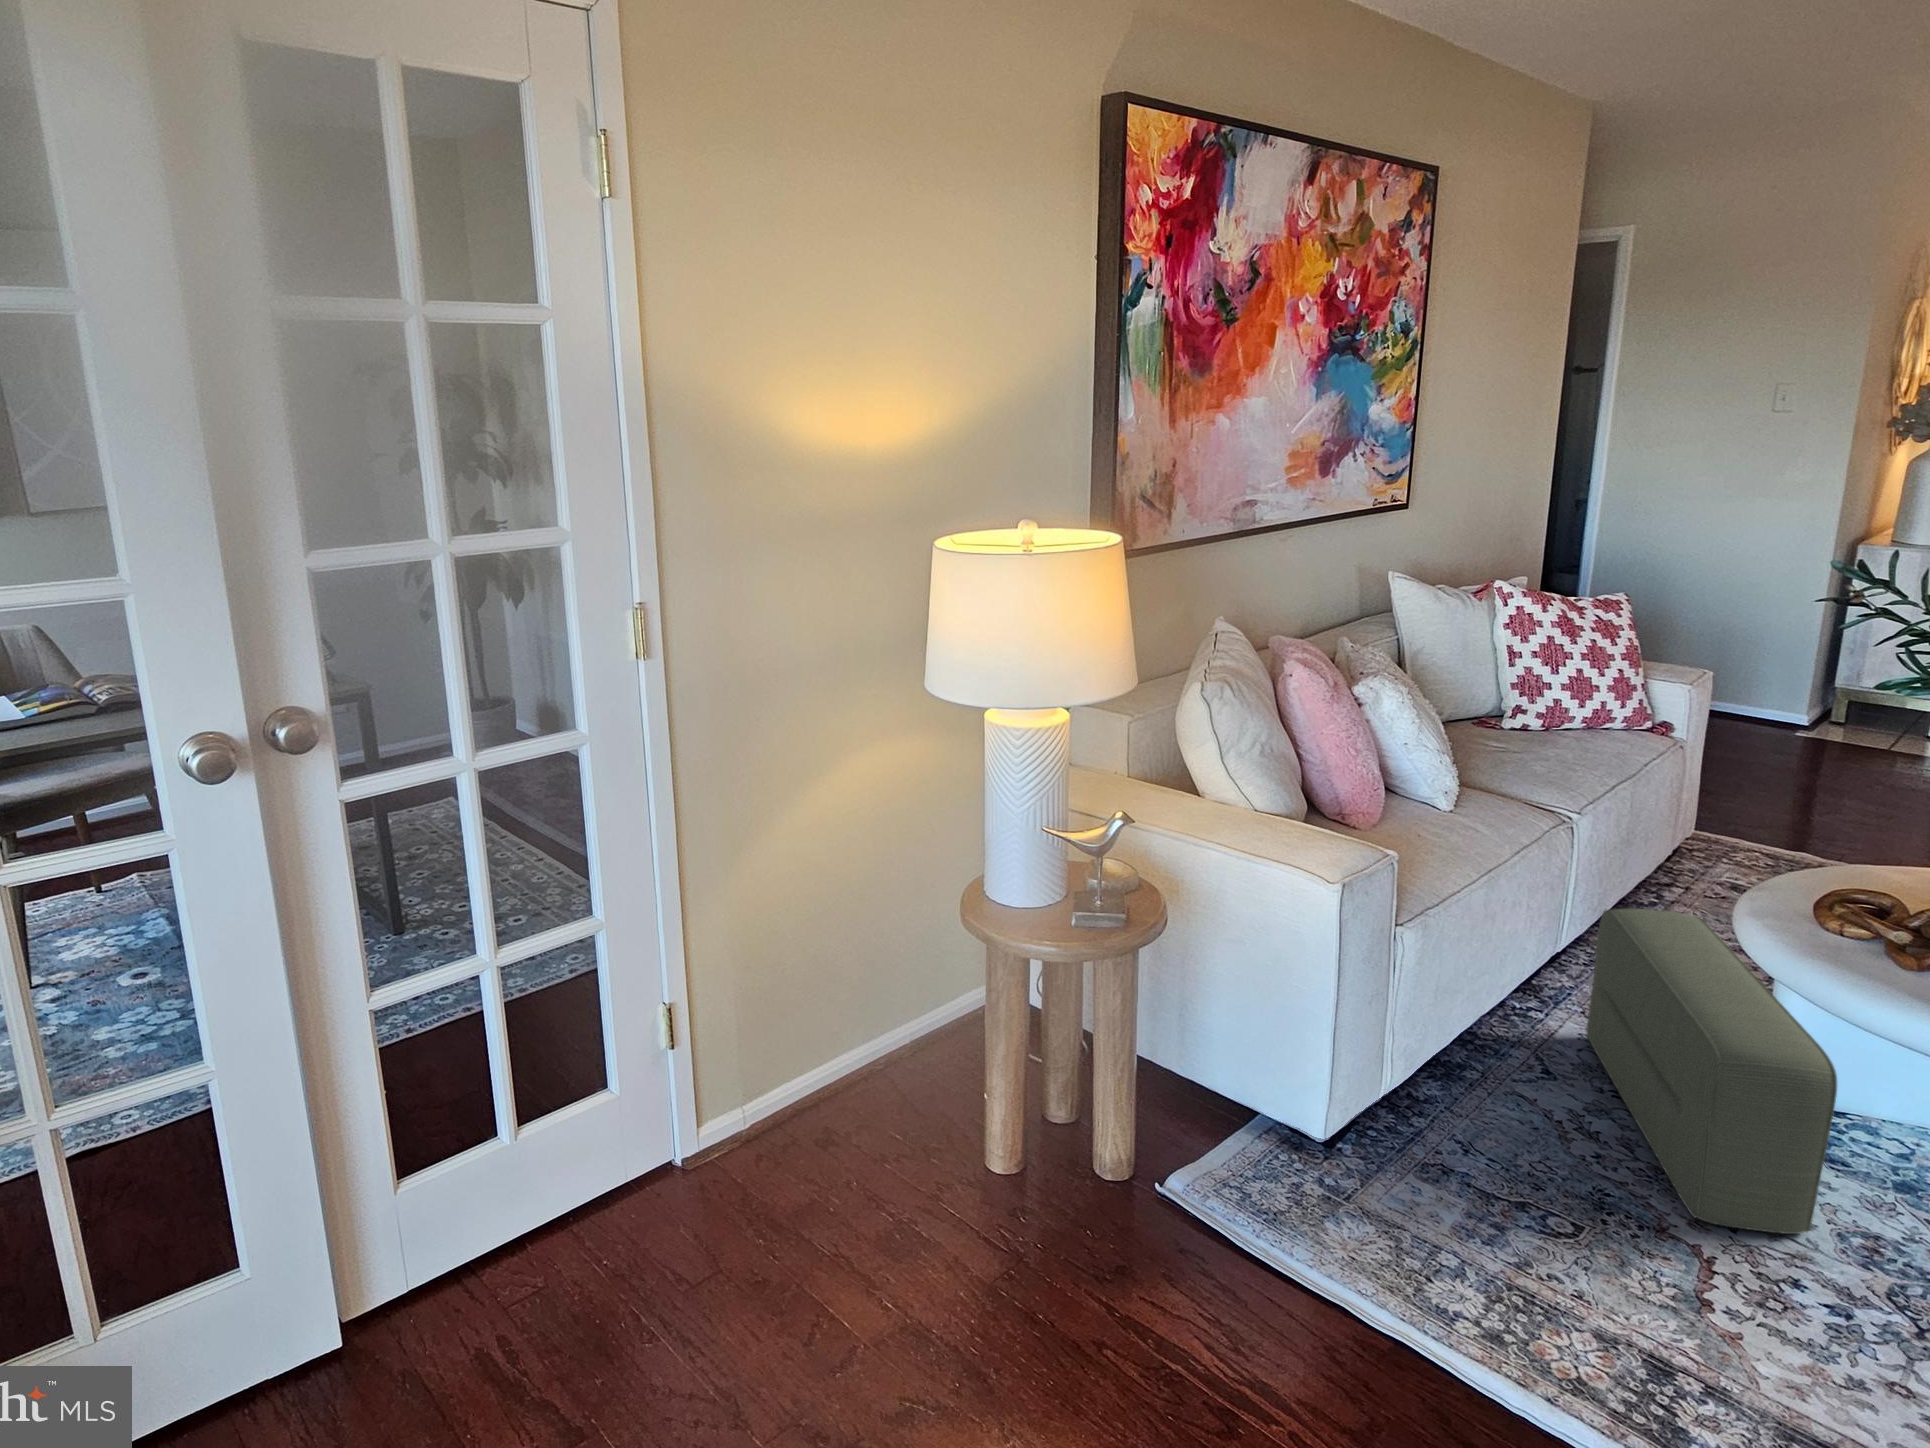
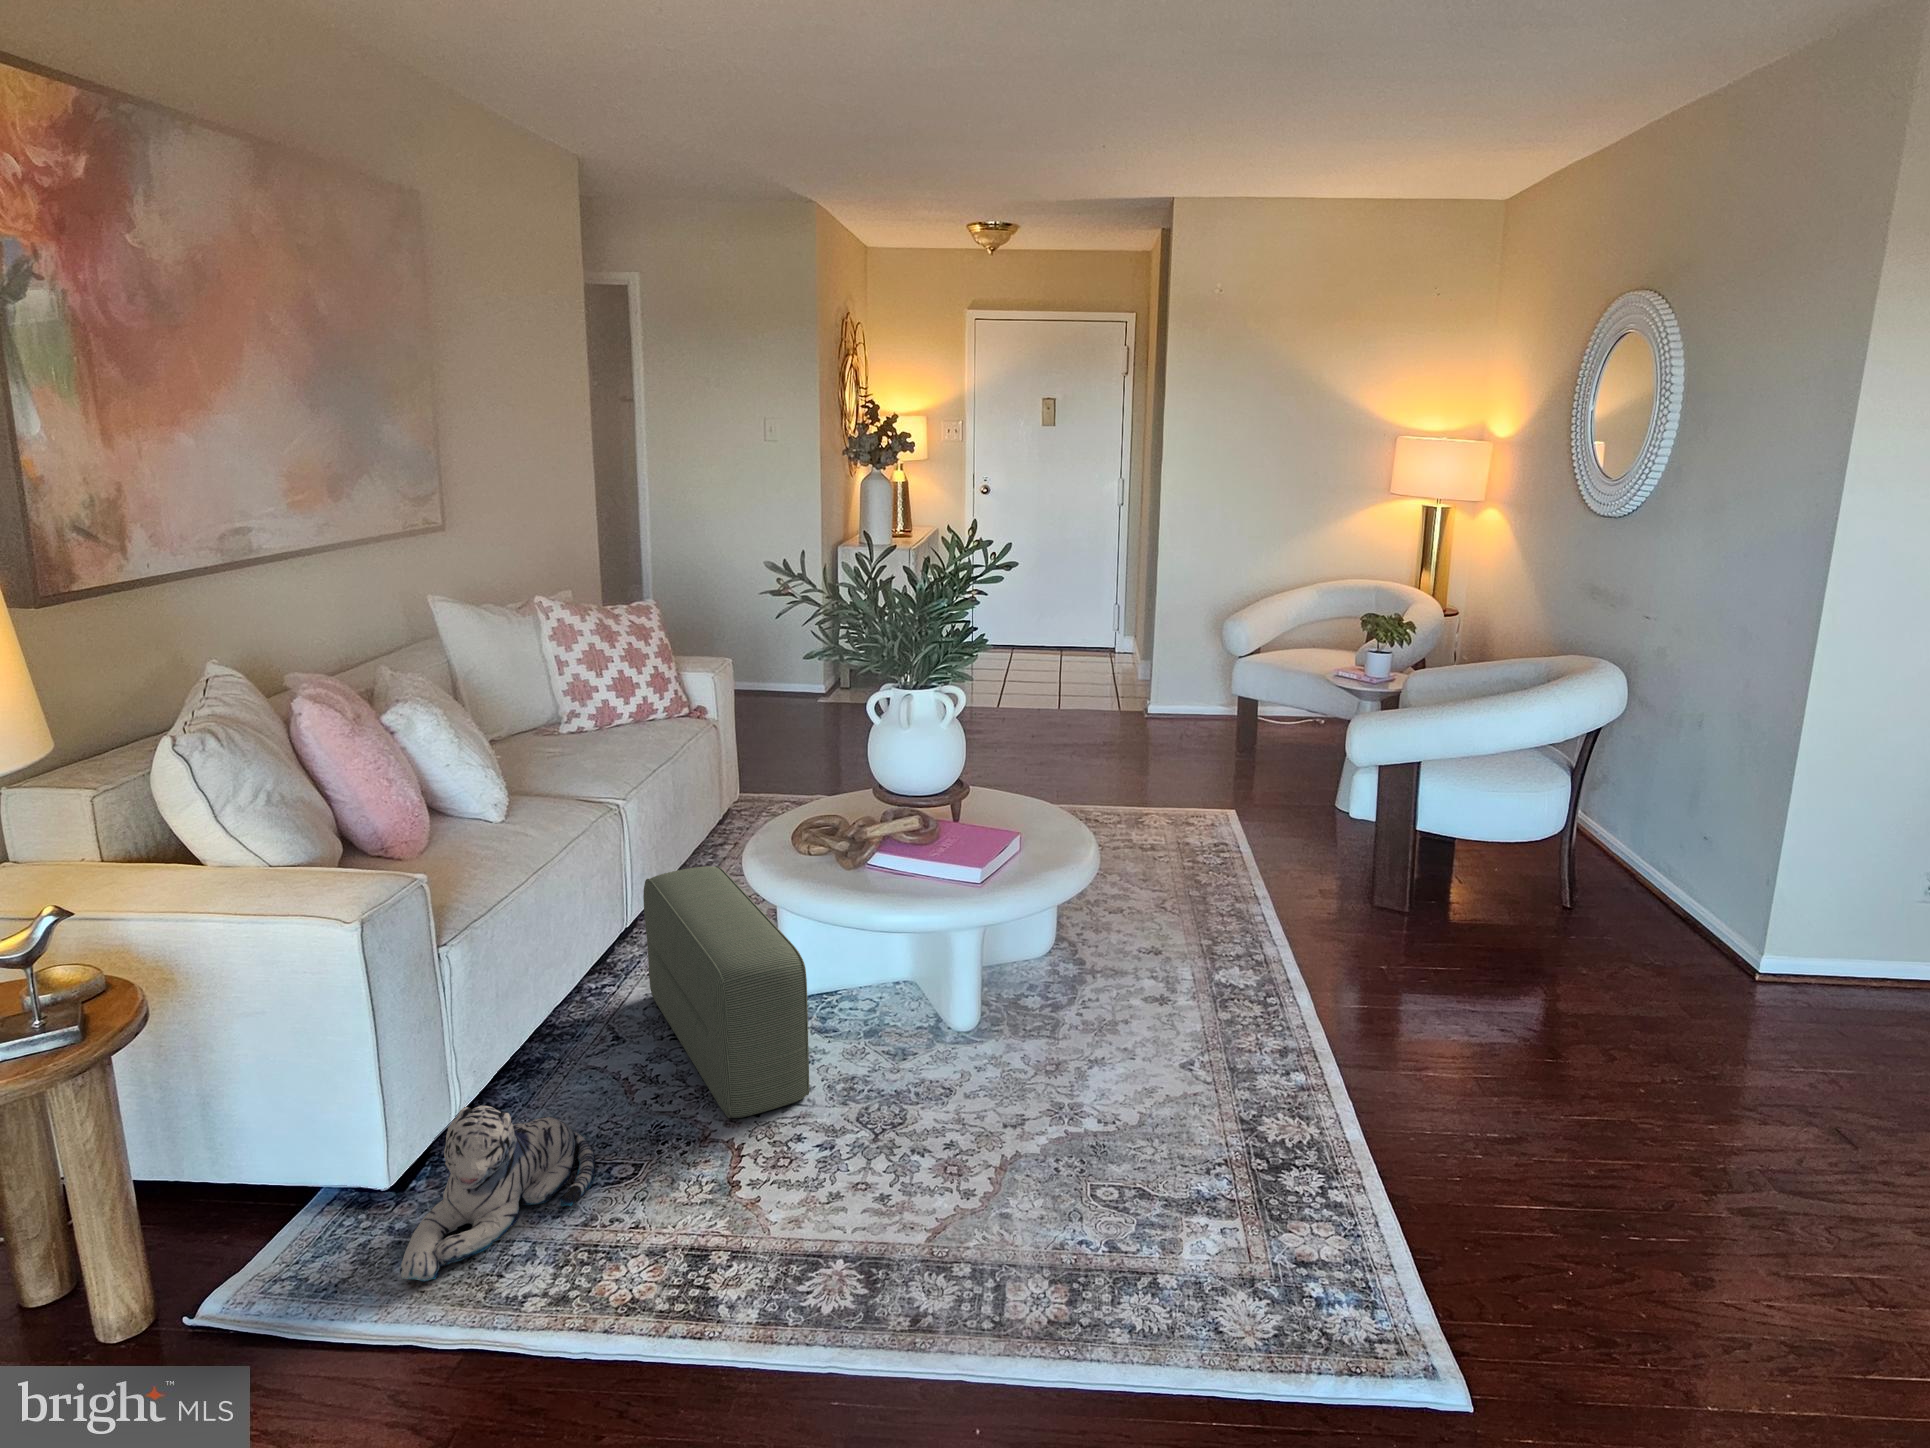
plush toy: none [1332,1096,1528,1252] -> present [400,1105,596,1281]

